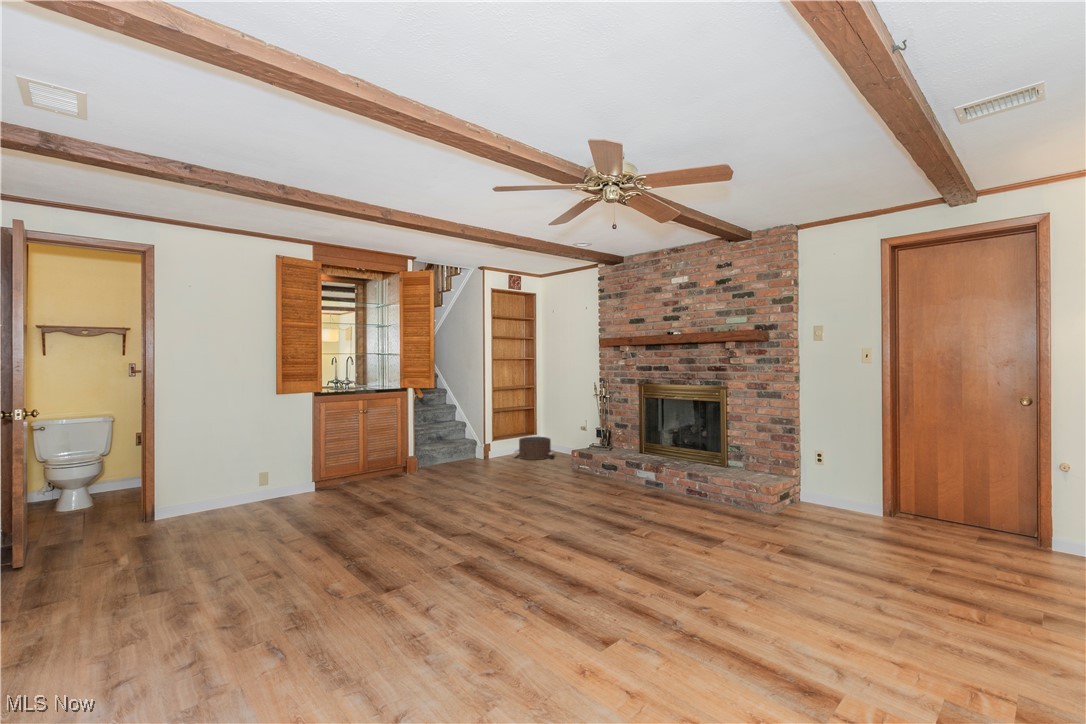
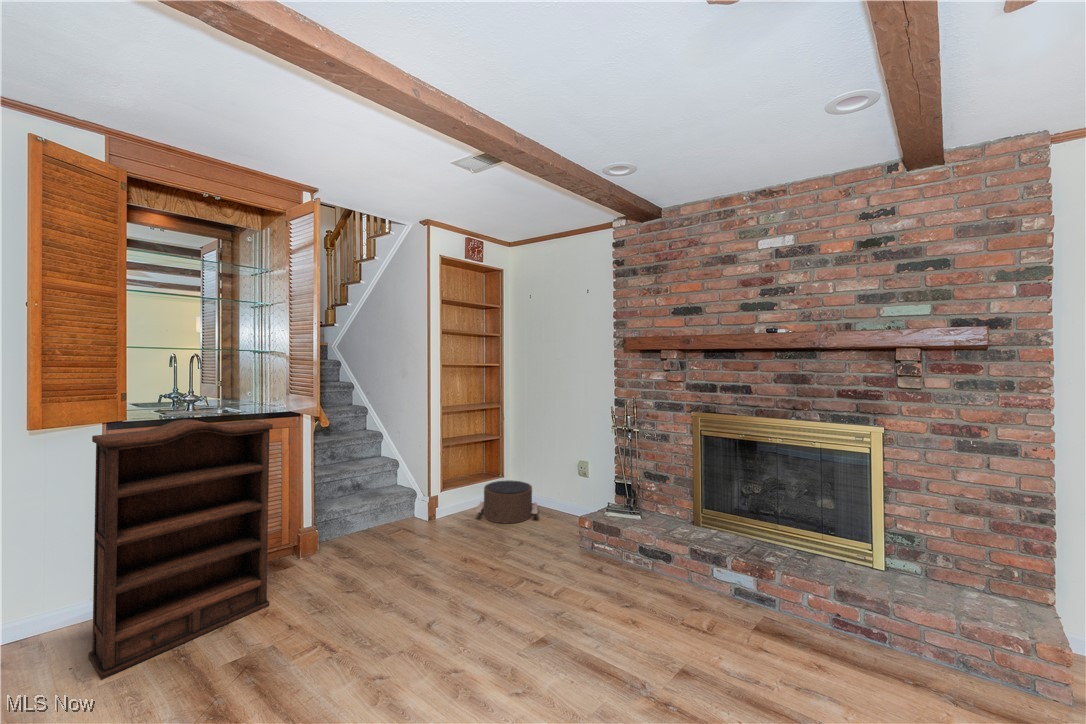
bookshelf: none [340,386,406,490] -> present [88,419,273,679]

